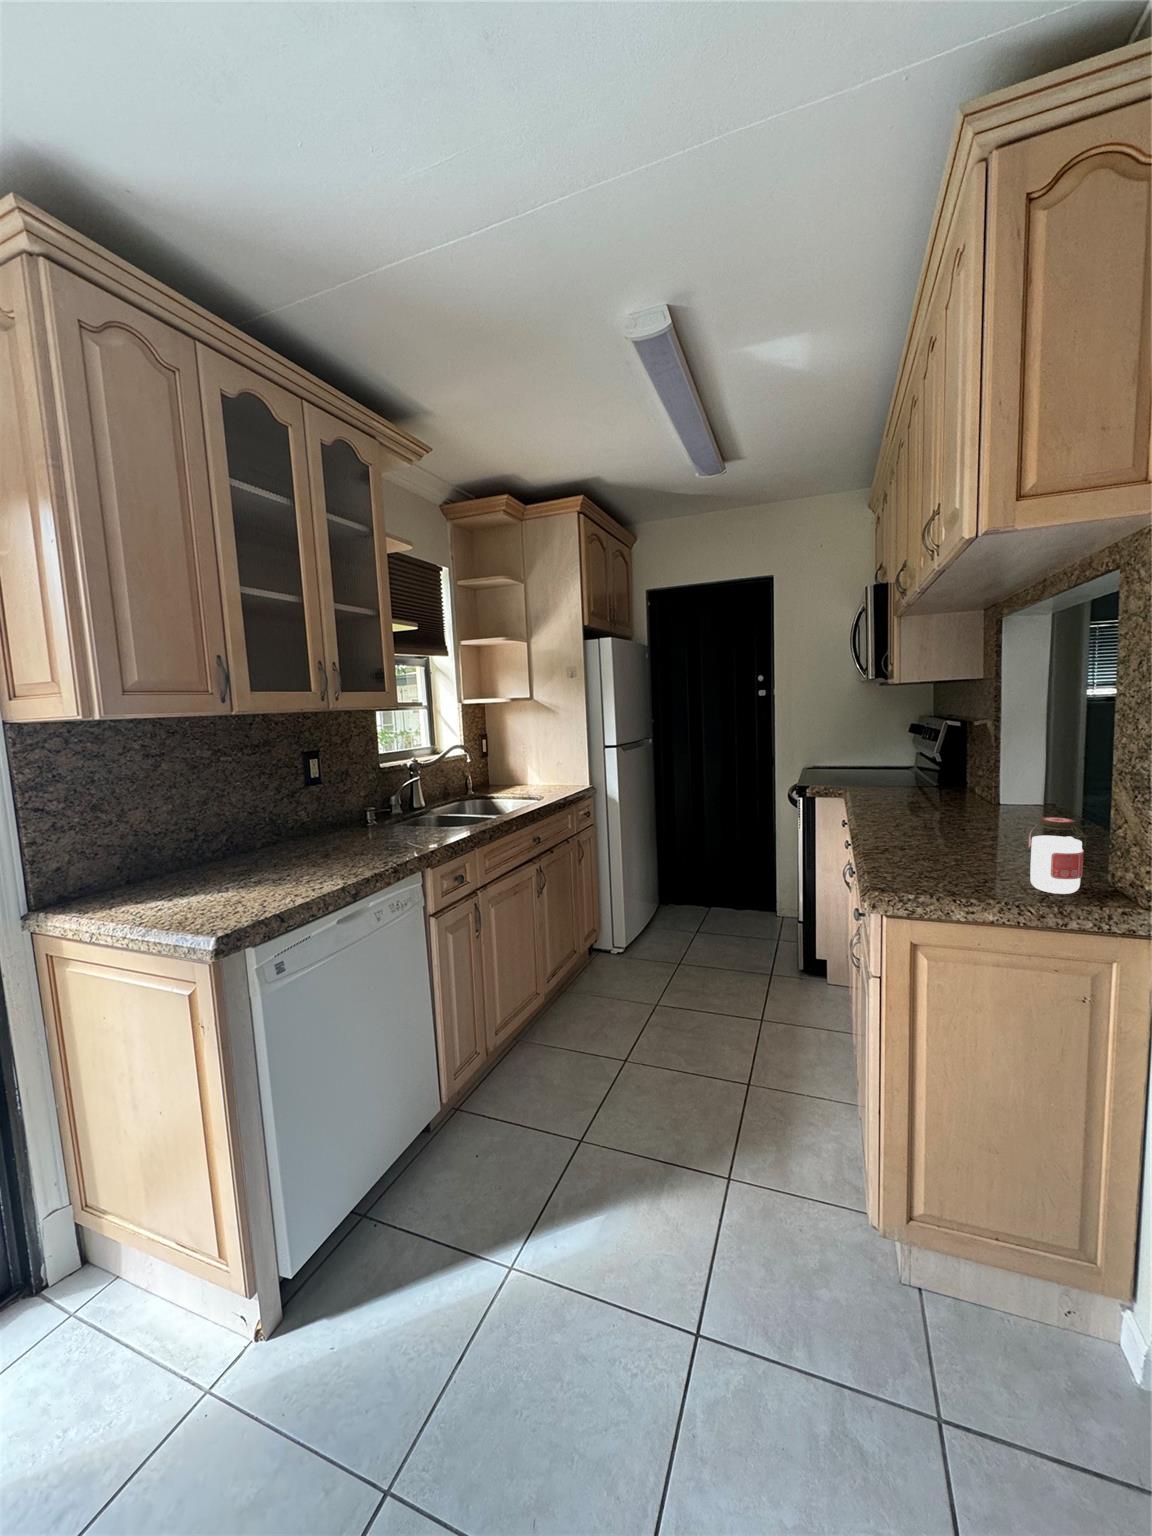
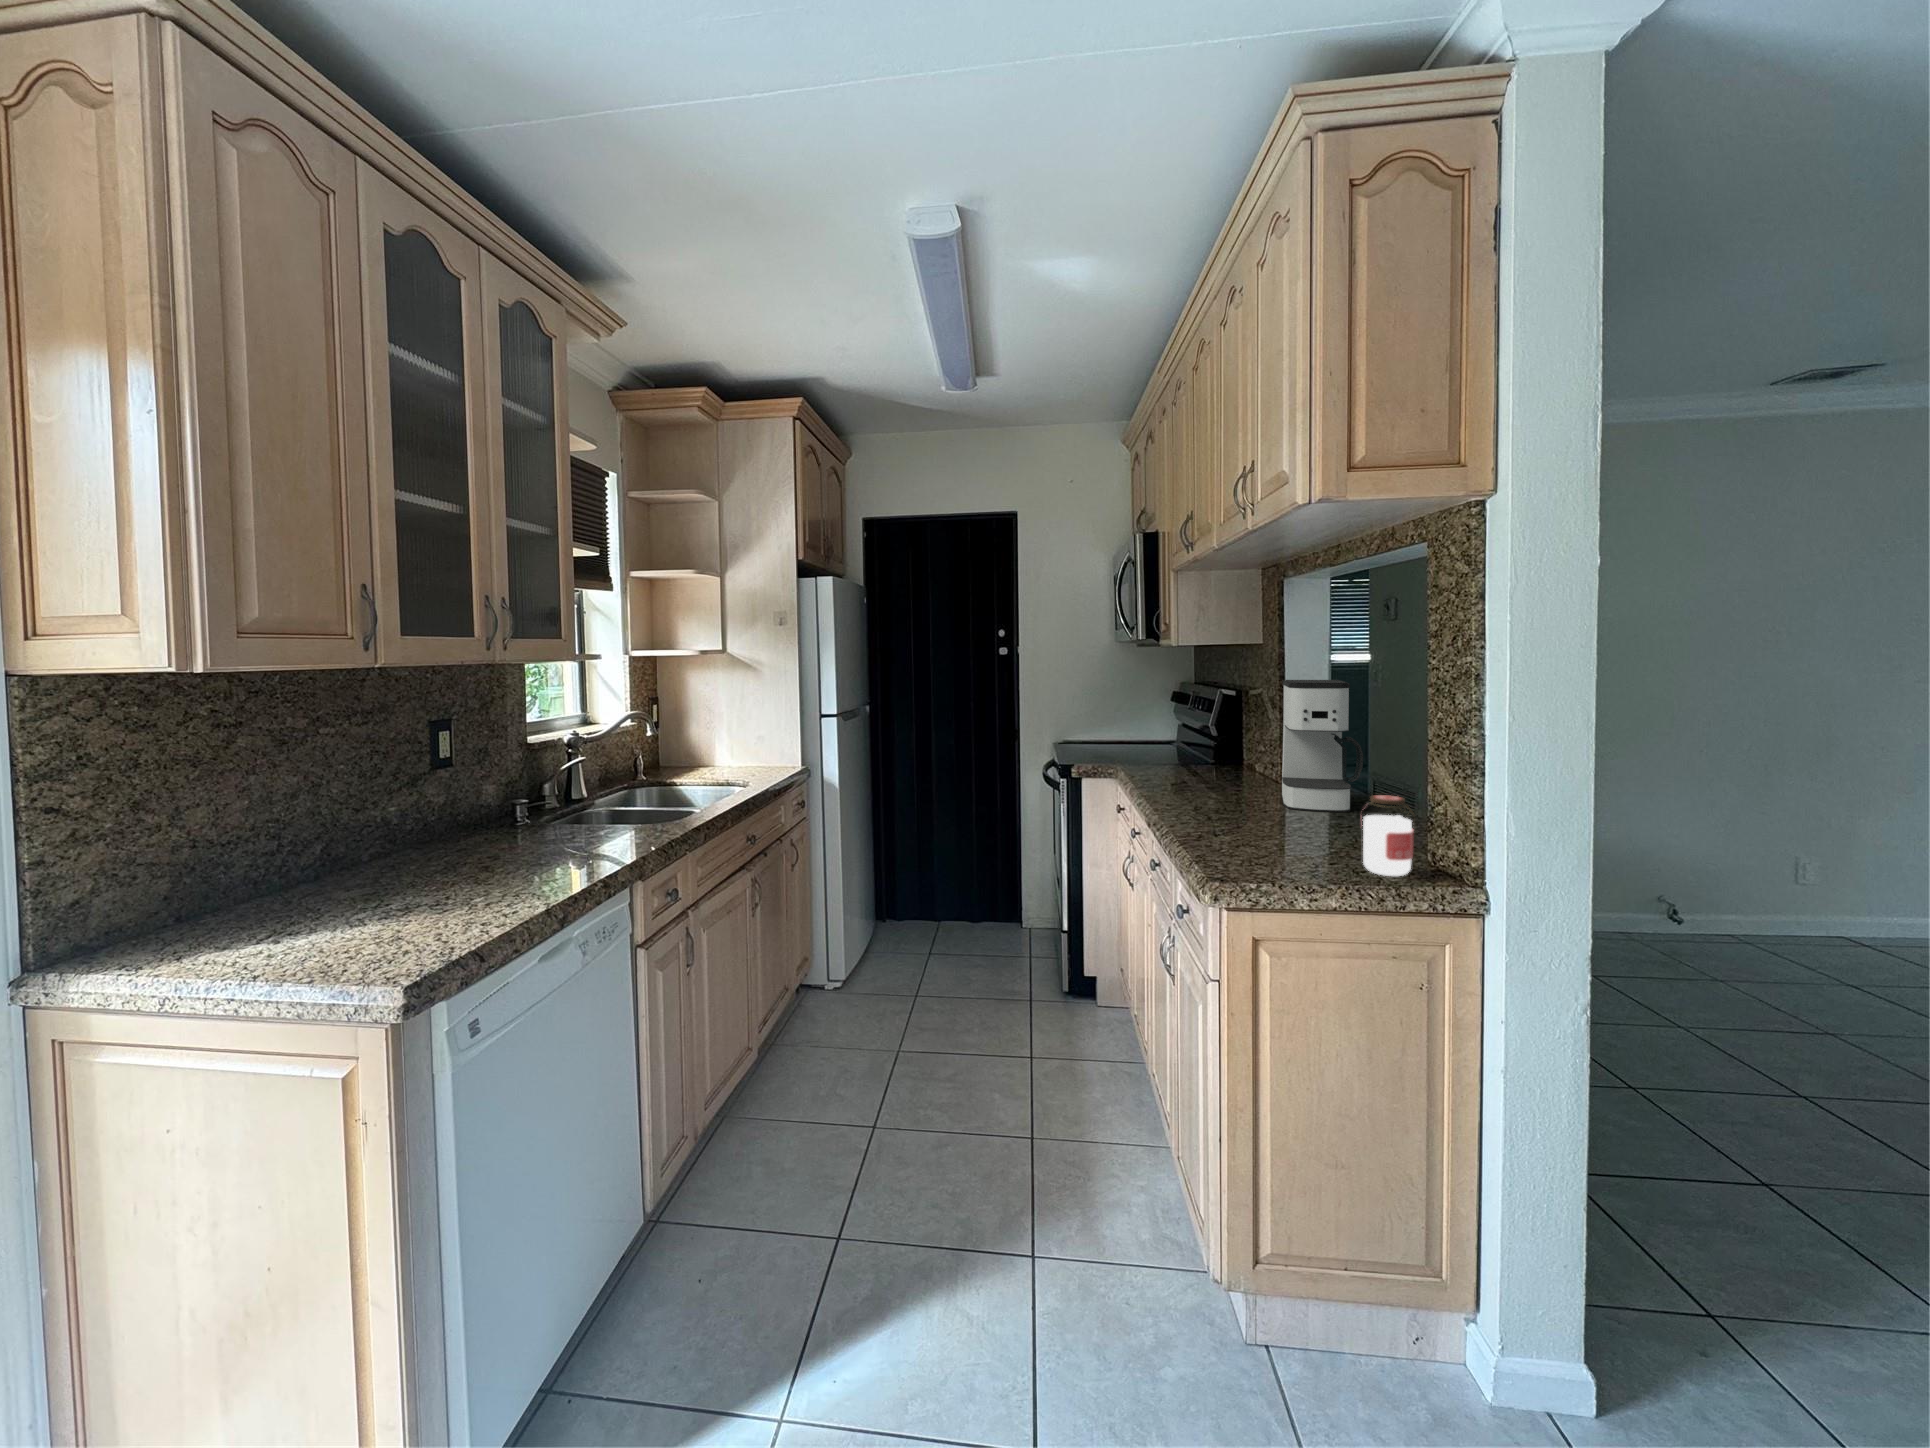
coffee maker: none [986,710,1069,832] -> present [1282,680,1363,812]

